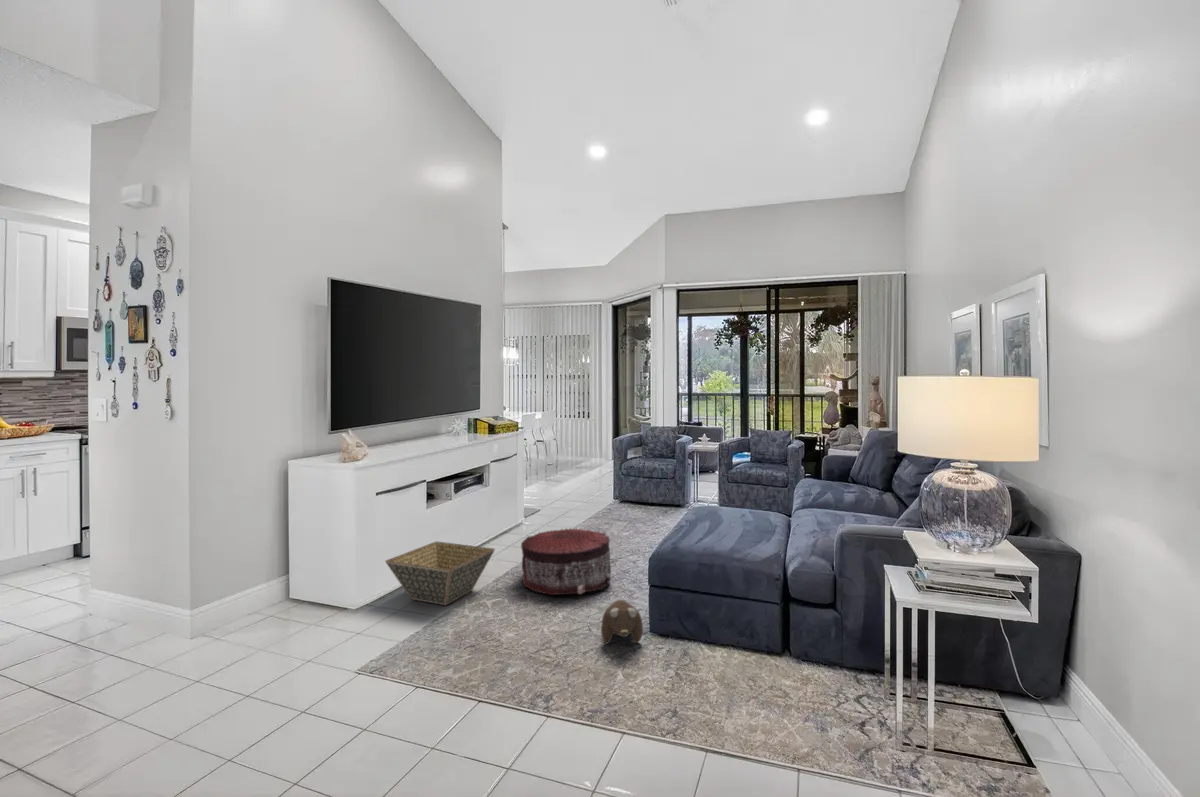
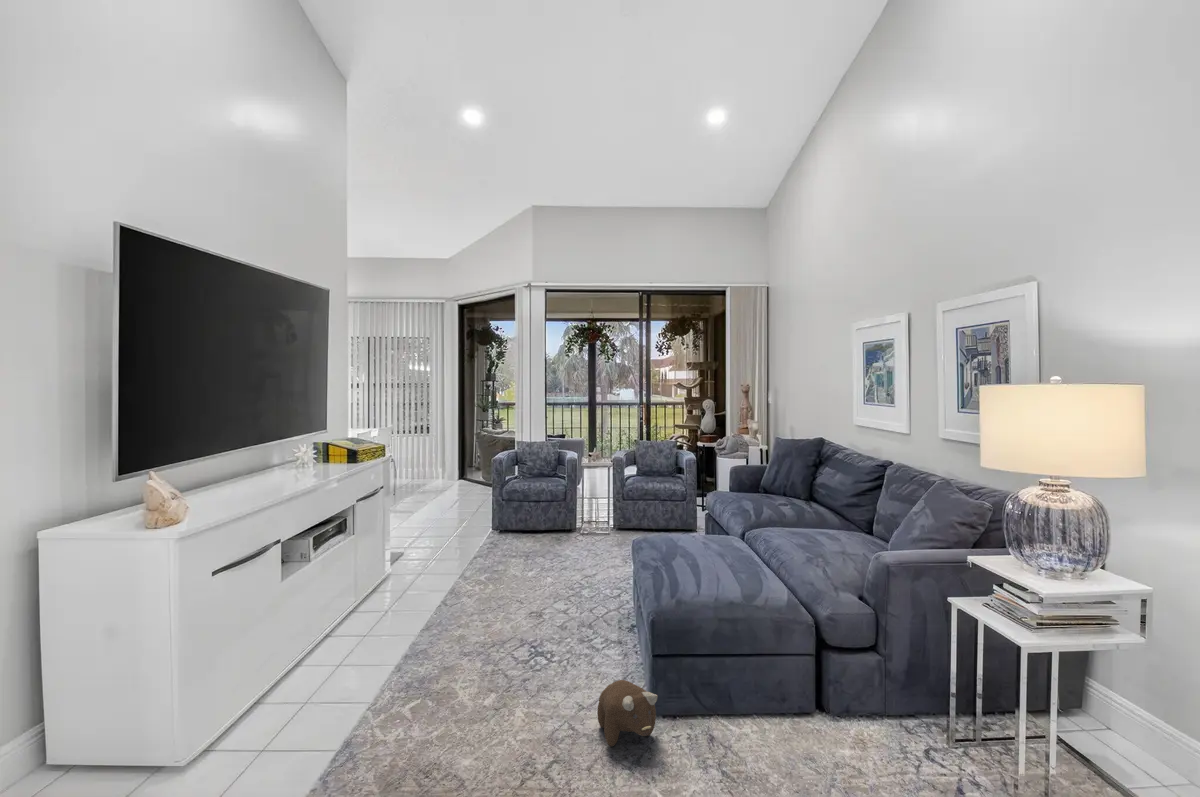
pouf: present [521,529,611,595] -> none [436,579,561,682]
basket: present [386,541,494,605] -> none [226,628,401,732]

